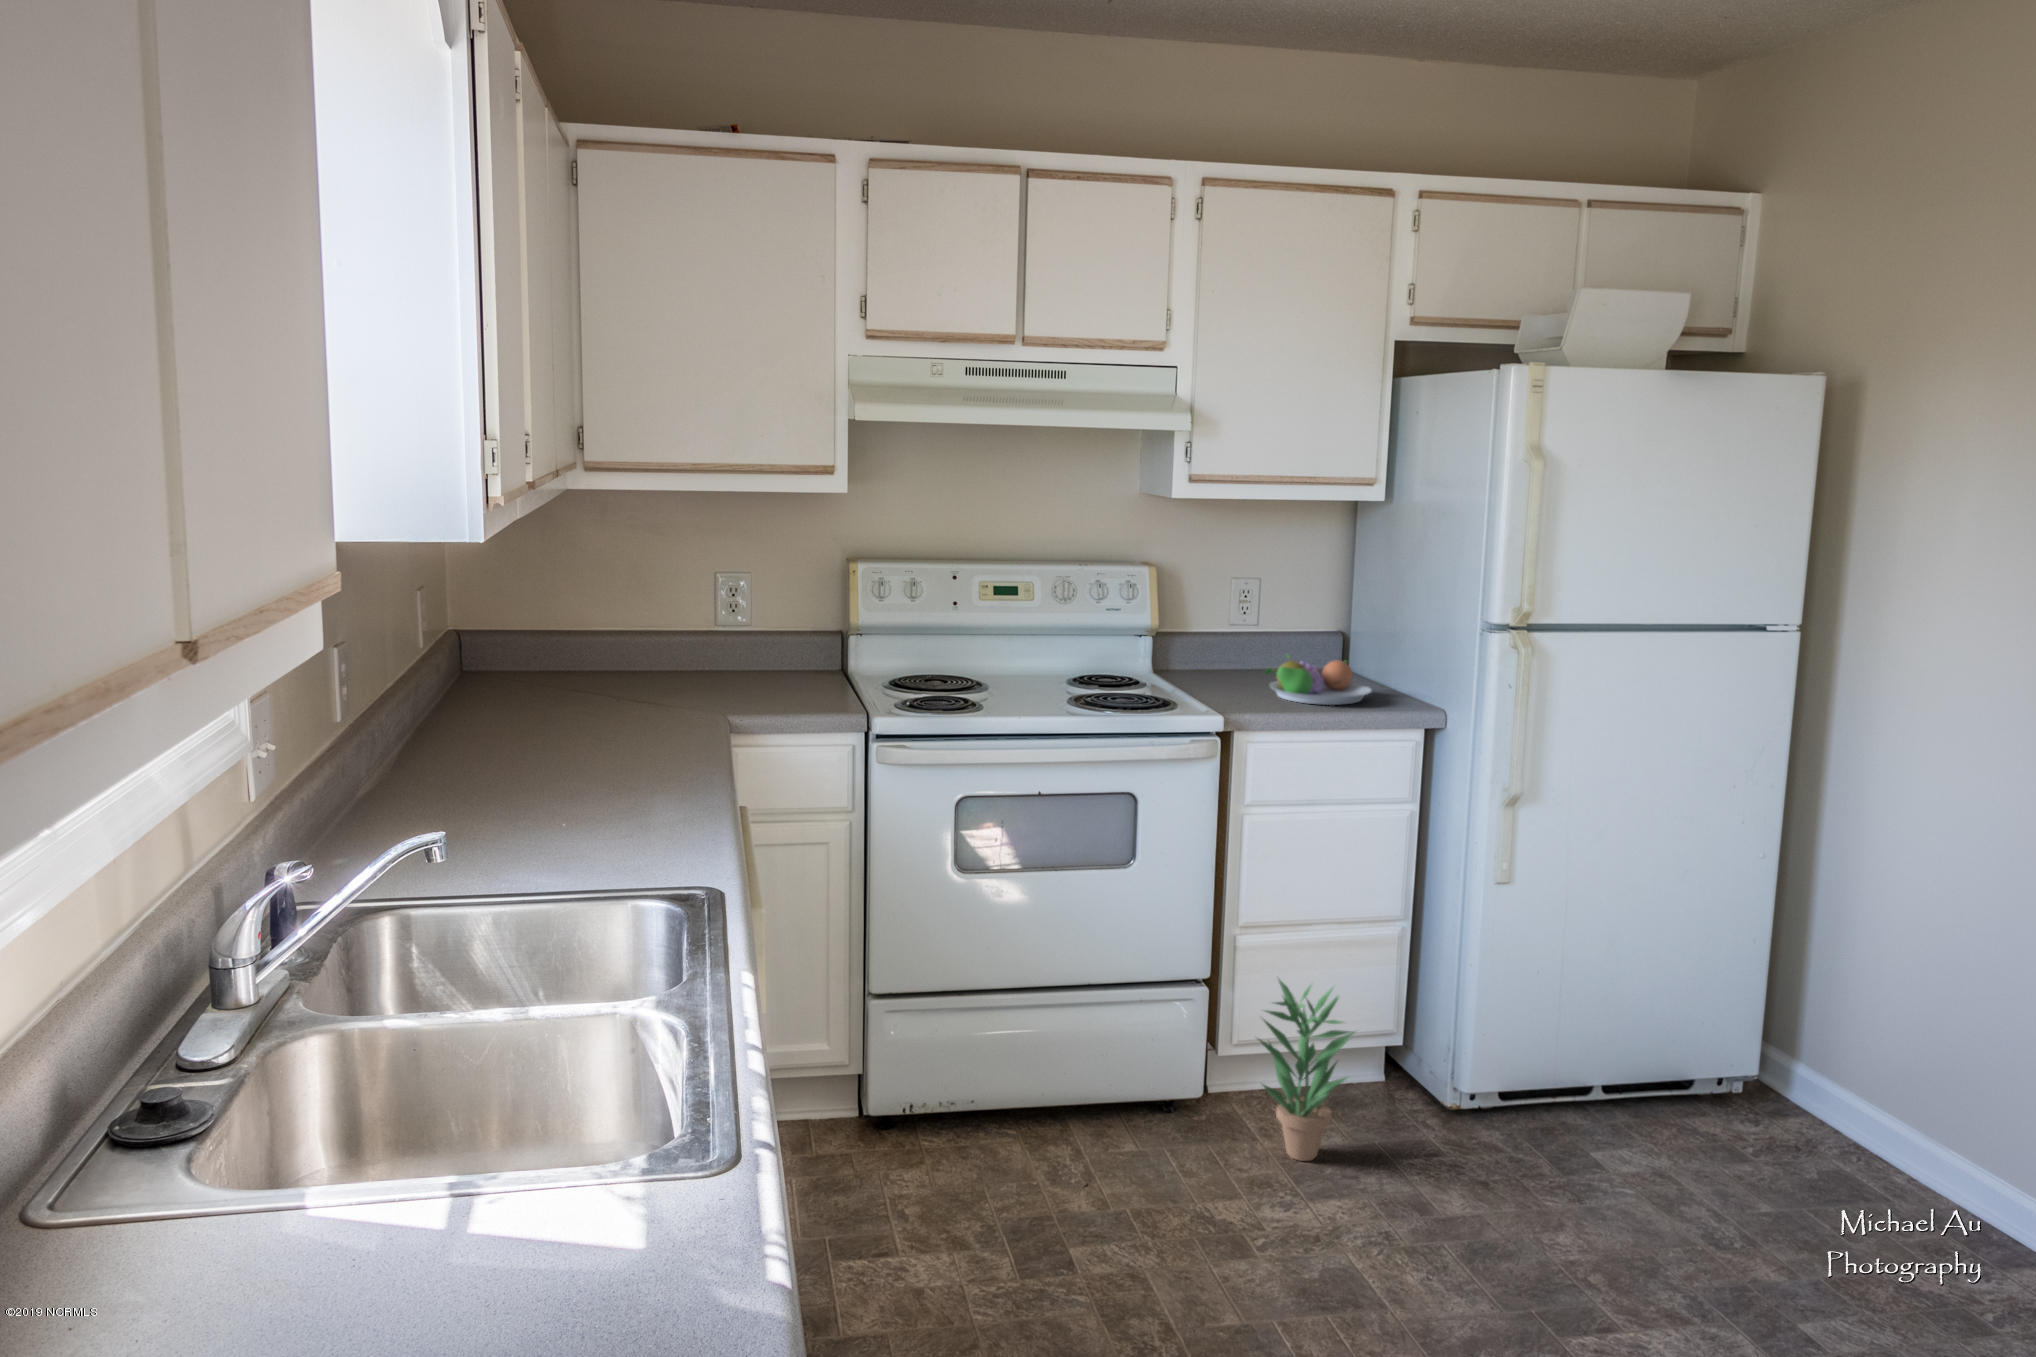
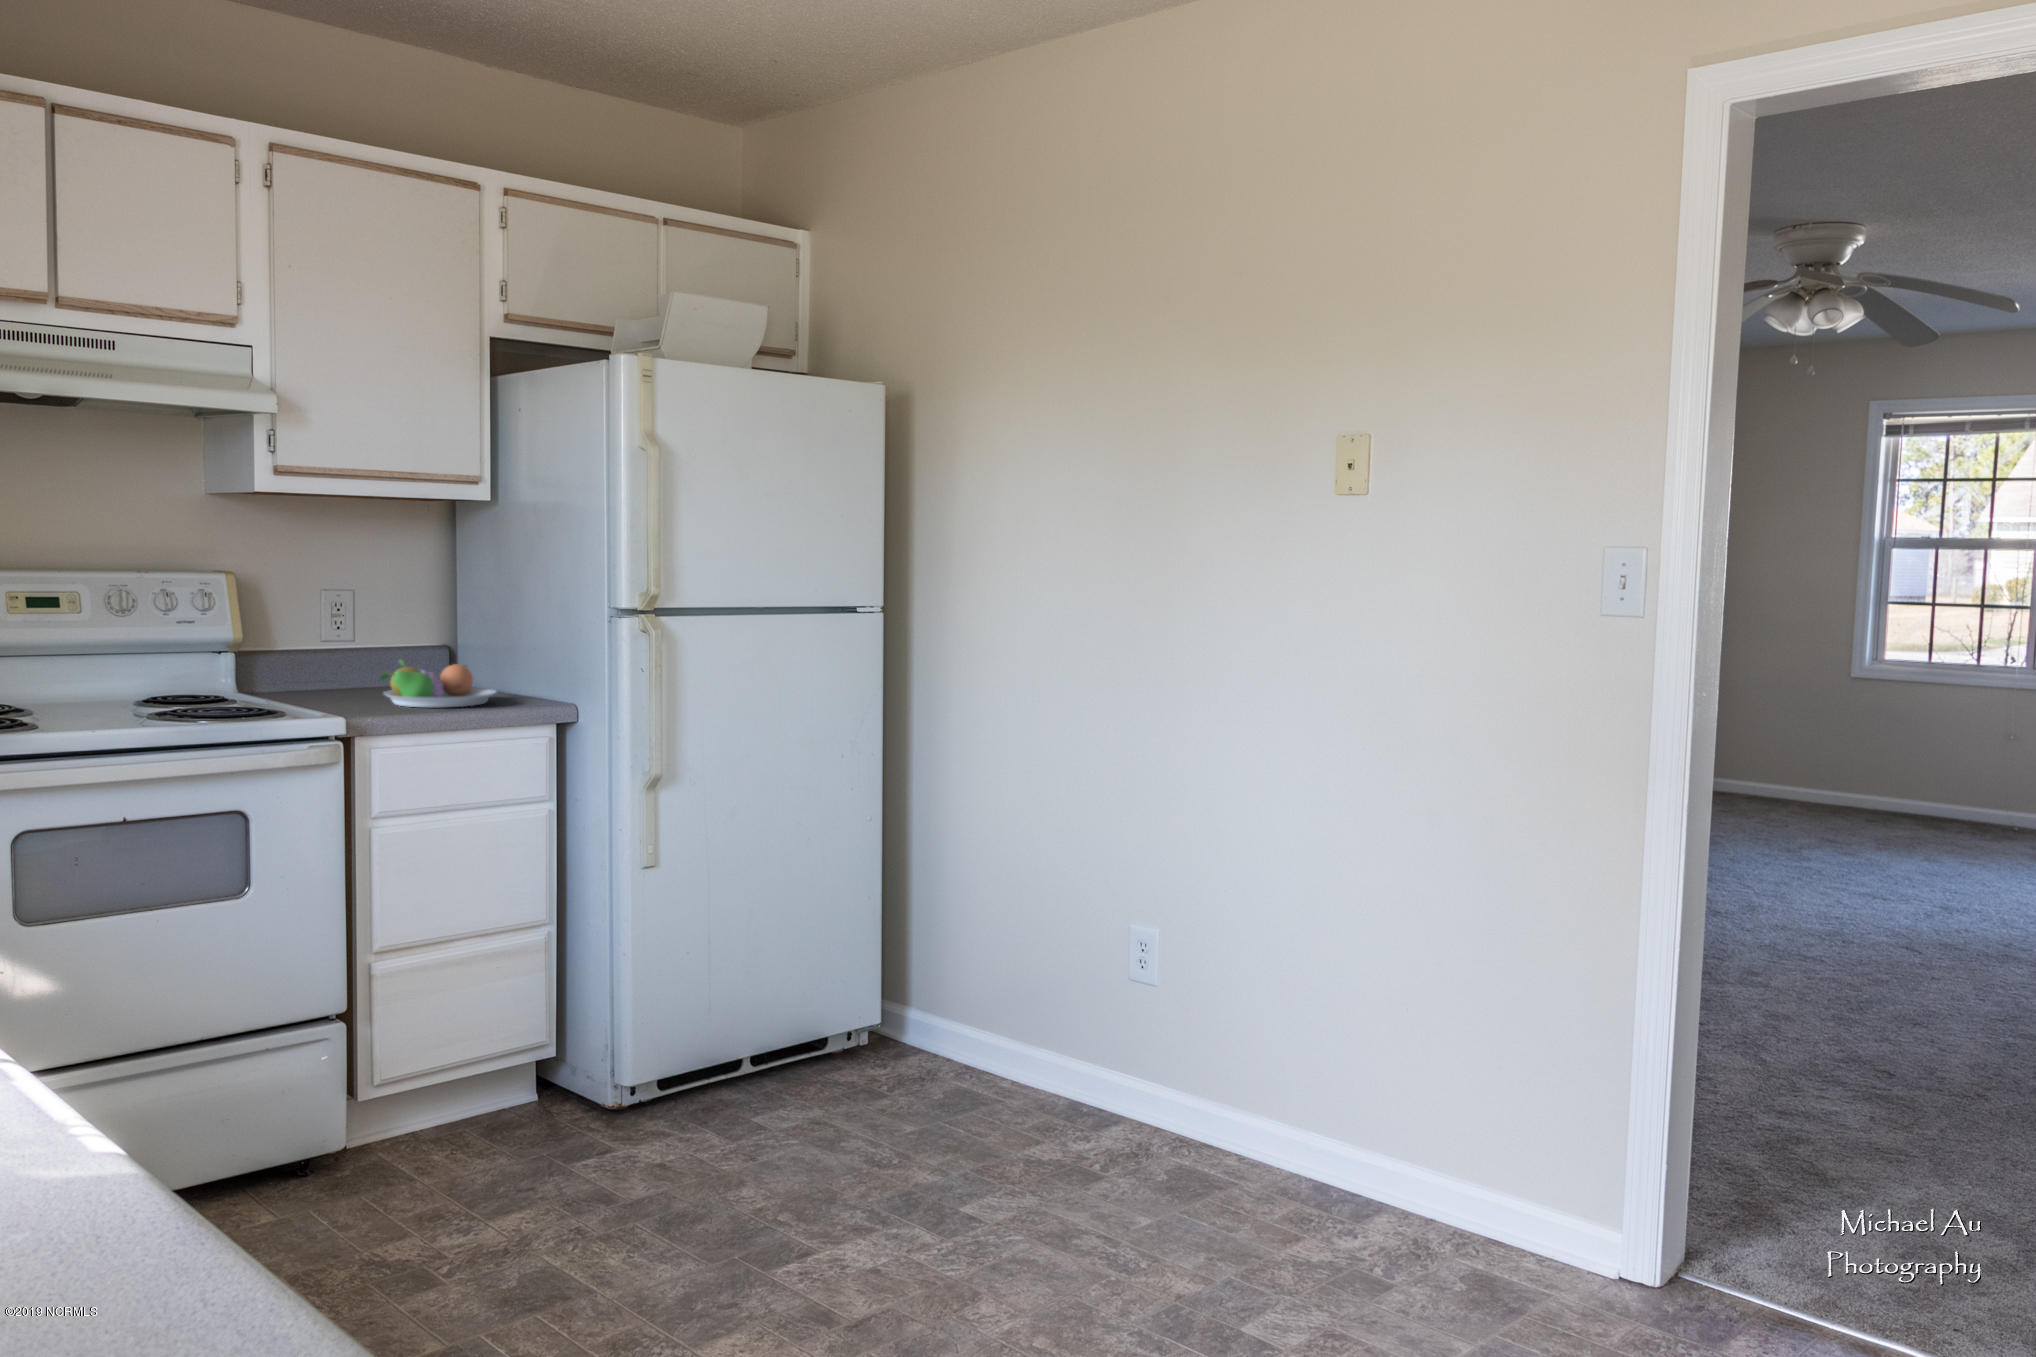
potted plant: present [1259,980,1356,1161] -> none [407,988,522,1188]

